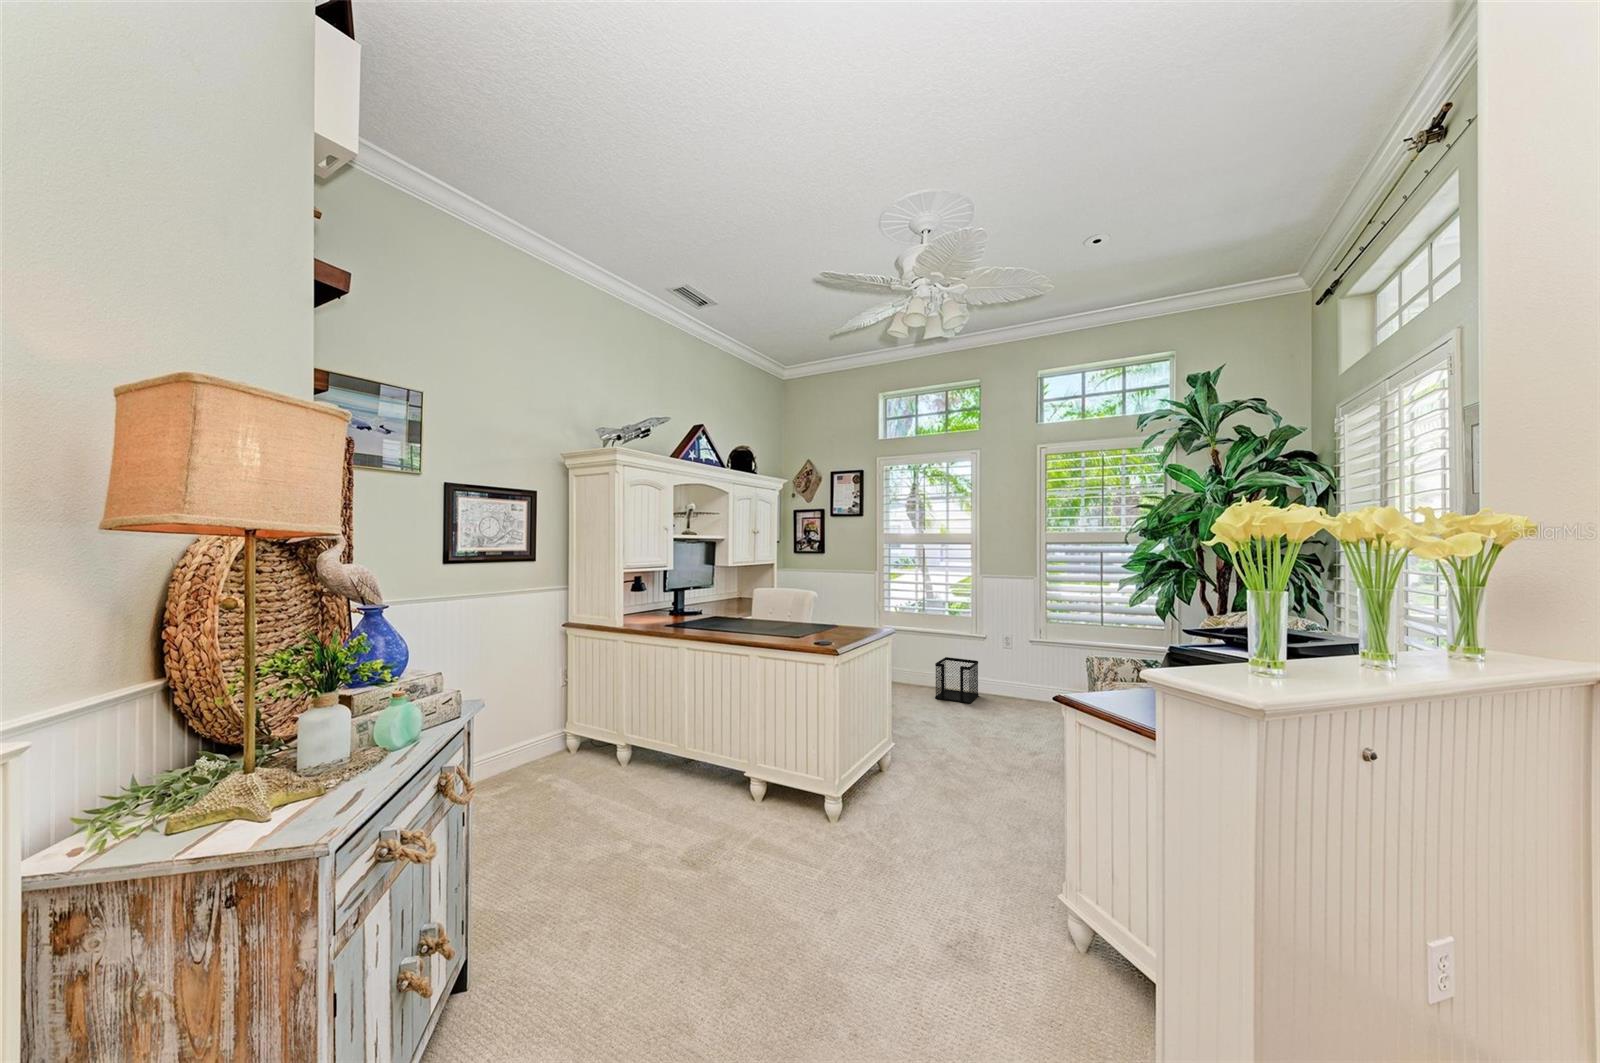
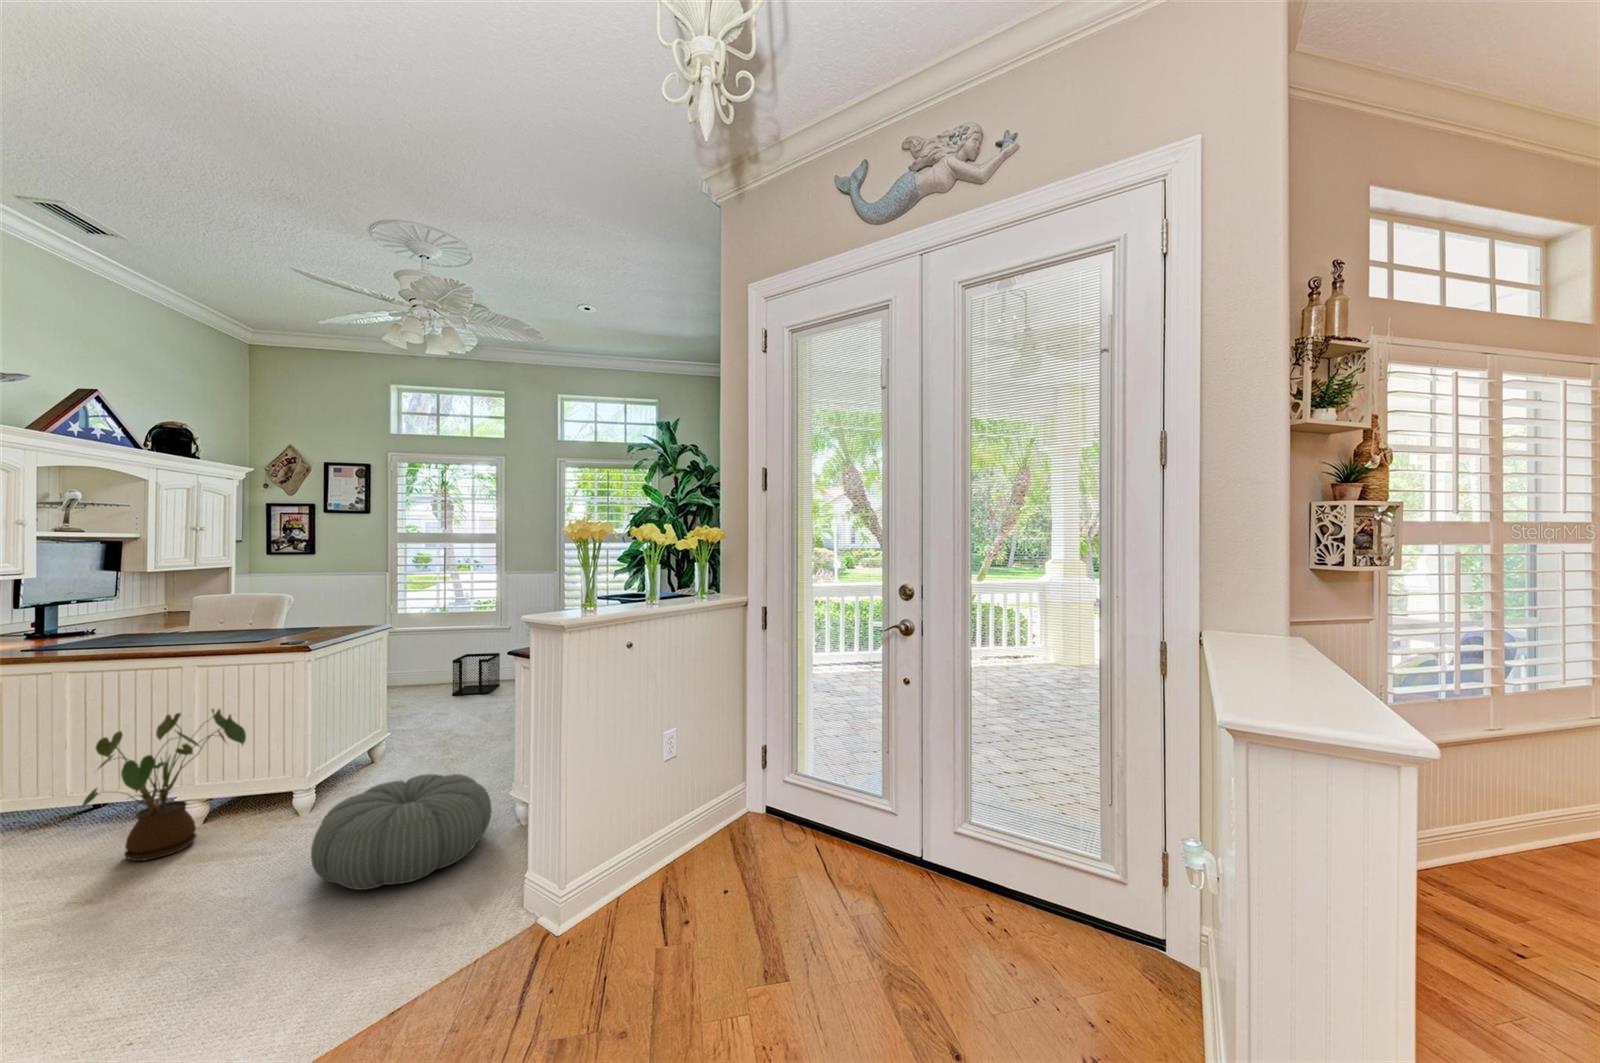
house plant: none [693,700,795,831] -> present [82,709,246,861]
pouf: none [857,829,1045,995] -> present [311,774,492,890]

